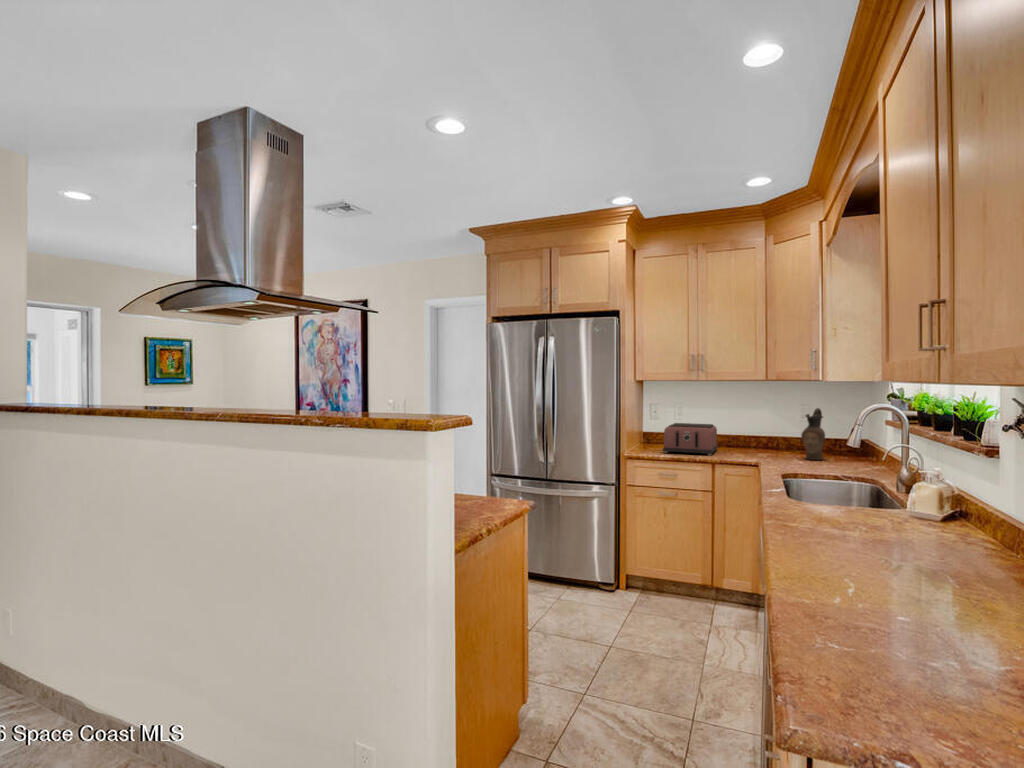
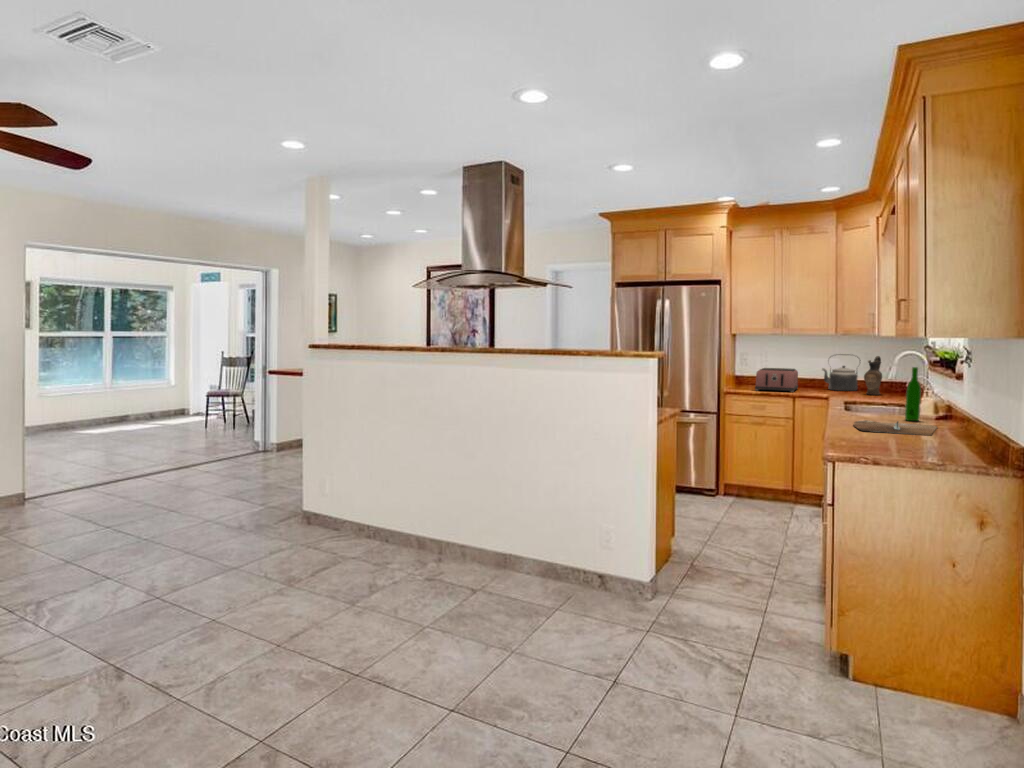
kettle: none [746,406,794,453] -> present [822,354,861,391]
wine bottle: none [892,430,918,524] -> present [905,367,921,421]
cutting board: none [810,523,980,578] -> present [853,420,937,436]

